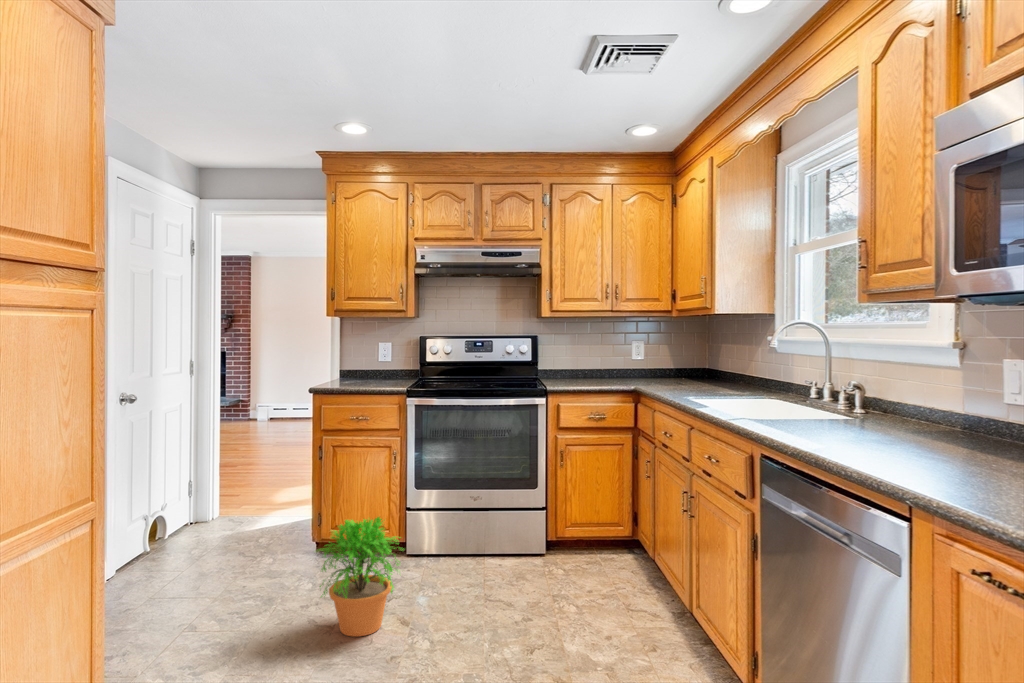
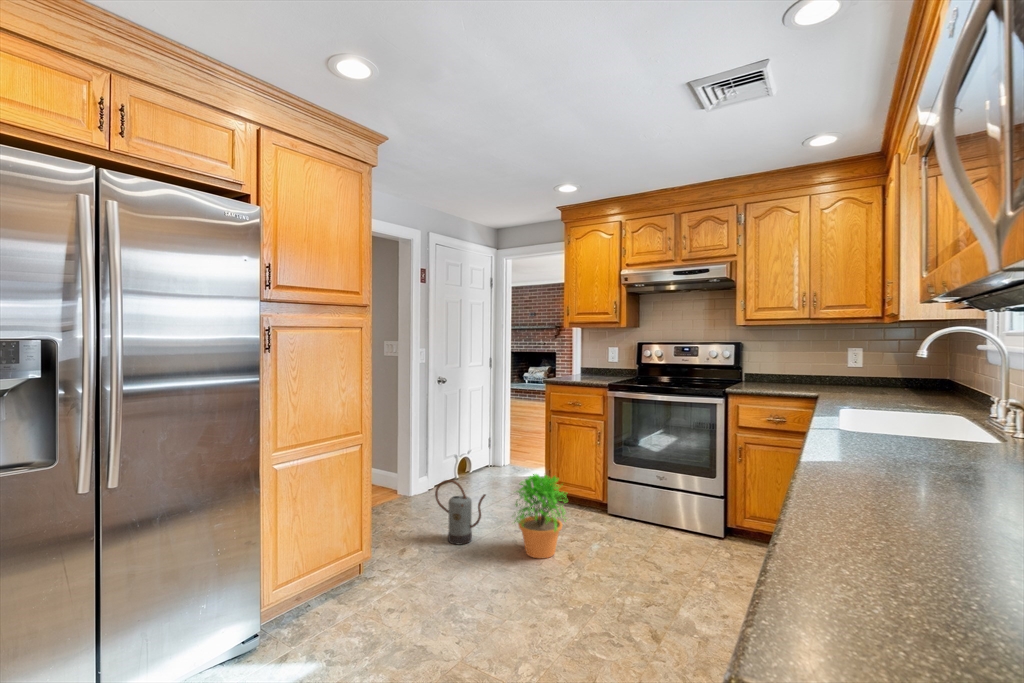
watering can: none [180,553,272,653] -> present [435,480,486,544]

